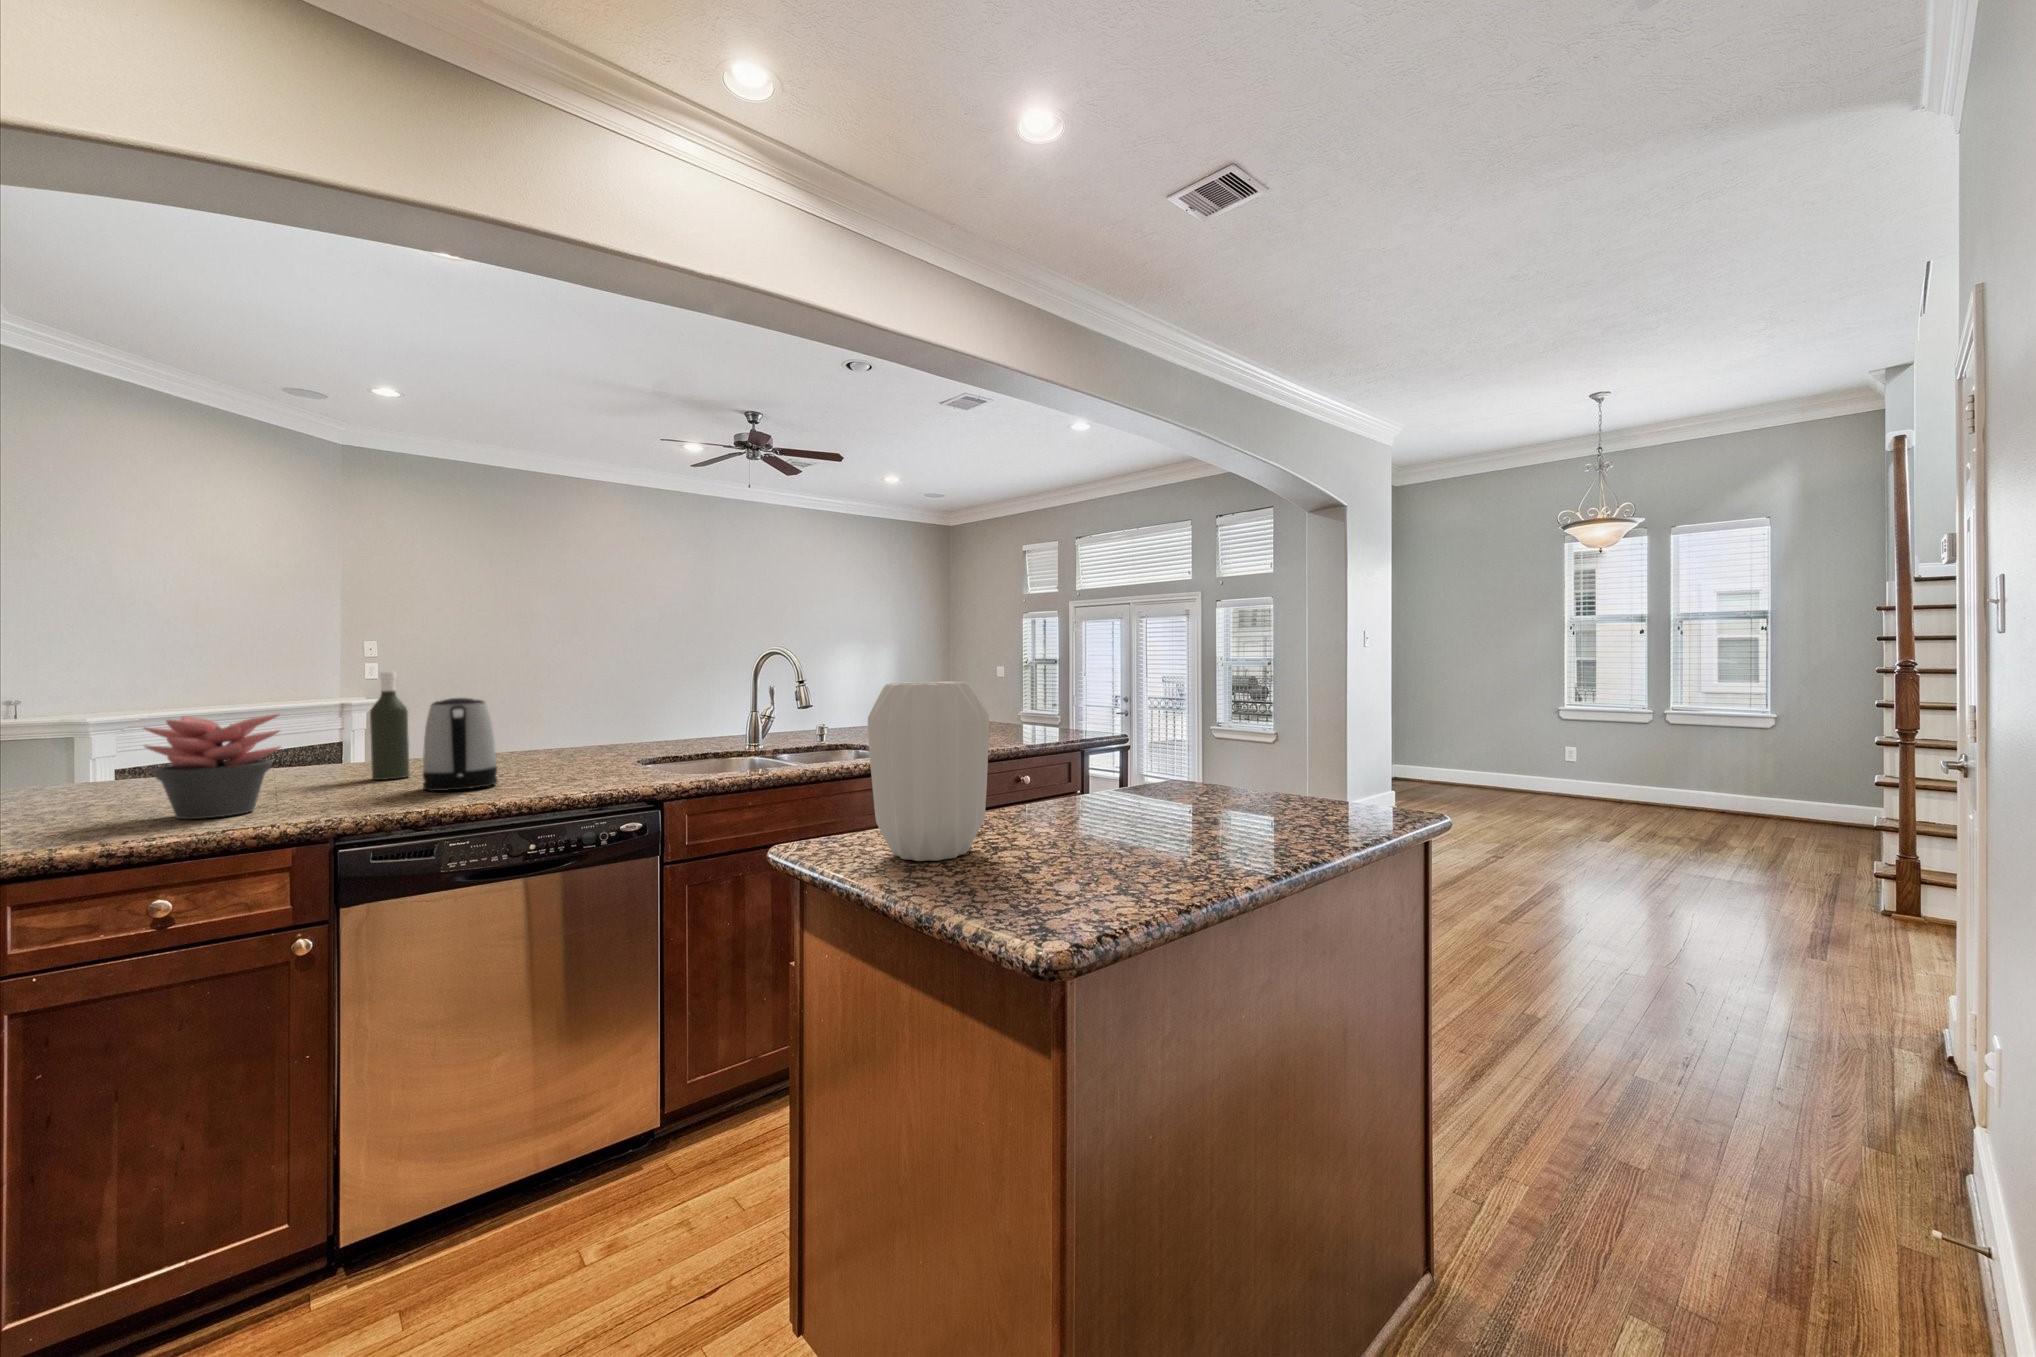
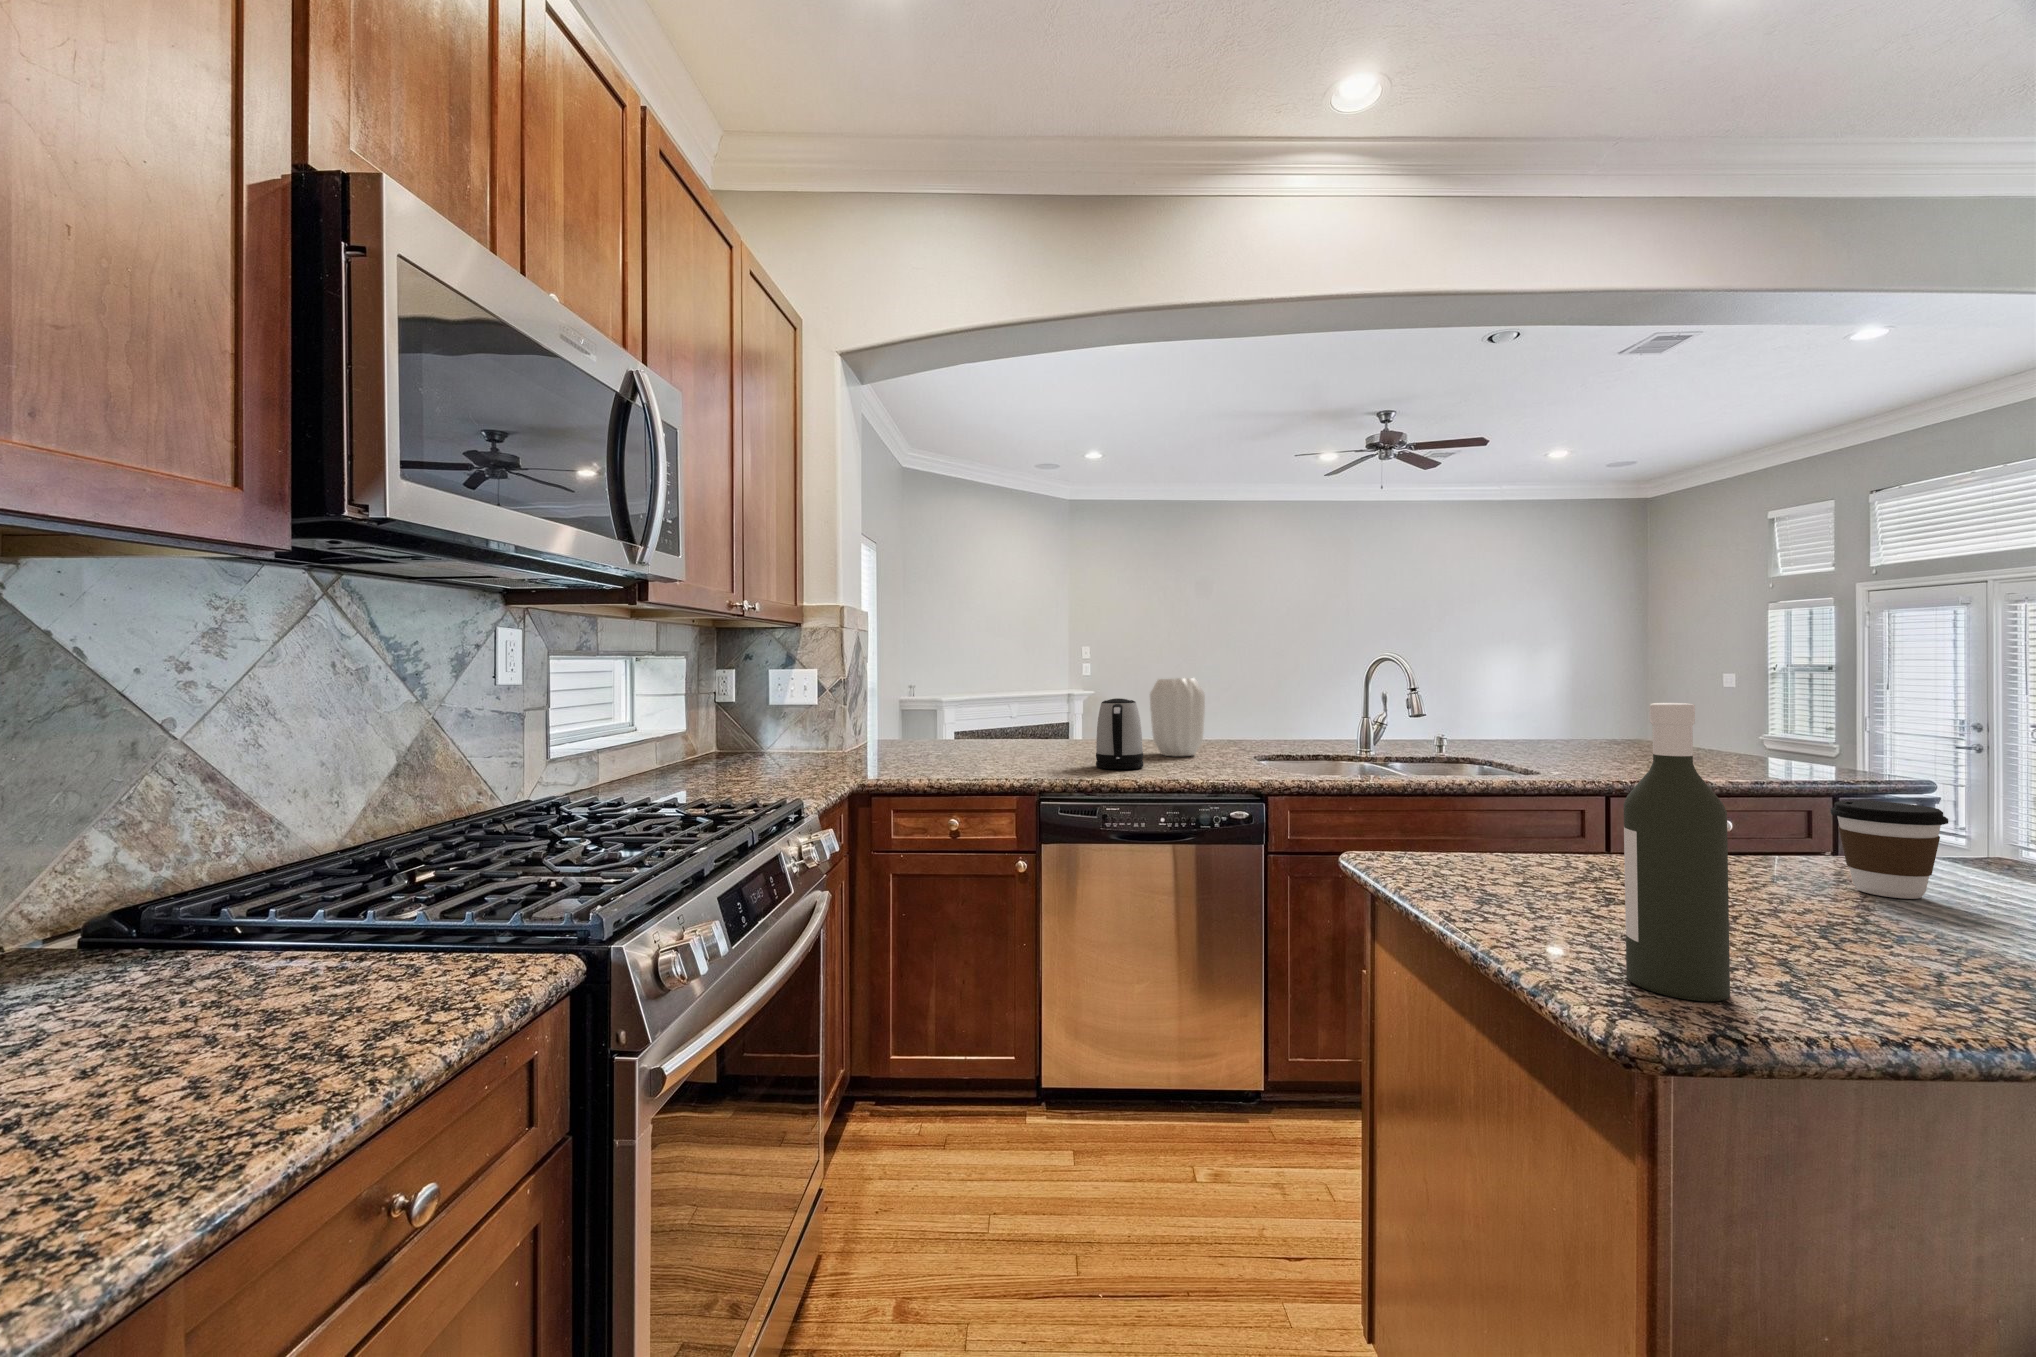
bottle: present [370,671,409,780] -> present [1624,703,1730,1001]
vase: present [868,682,989,861] -> present [1150,678,1205,756]
succulent plant: present [144,714,280,819] -> none [954,706,1017,773]
coffee cup: none [1107,750,1162,816] -> present [1830,801,1948,899]

